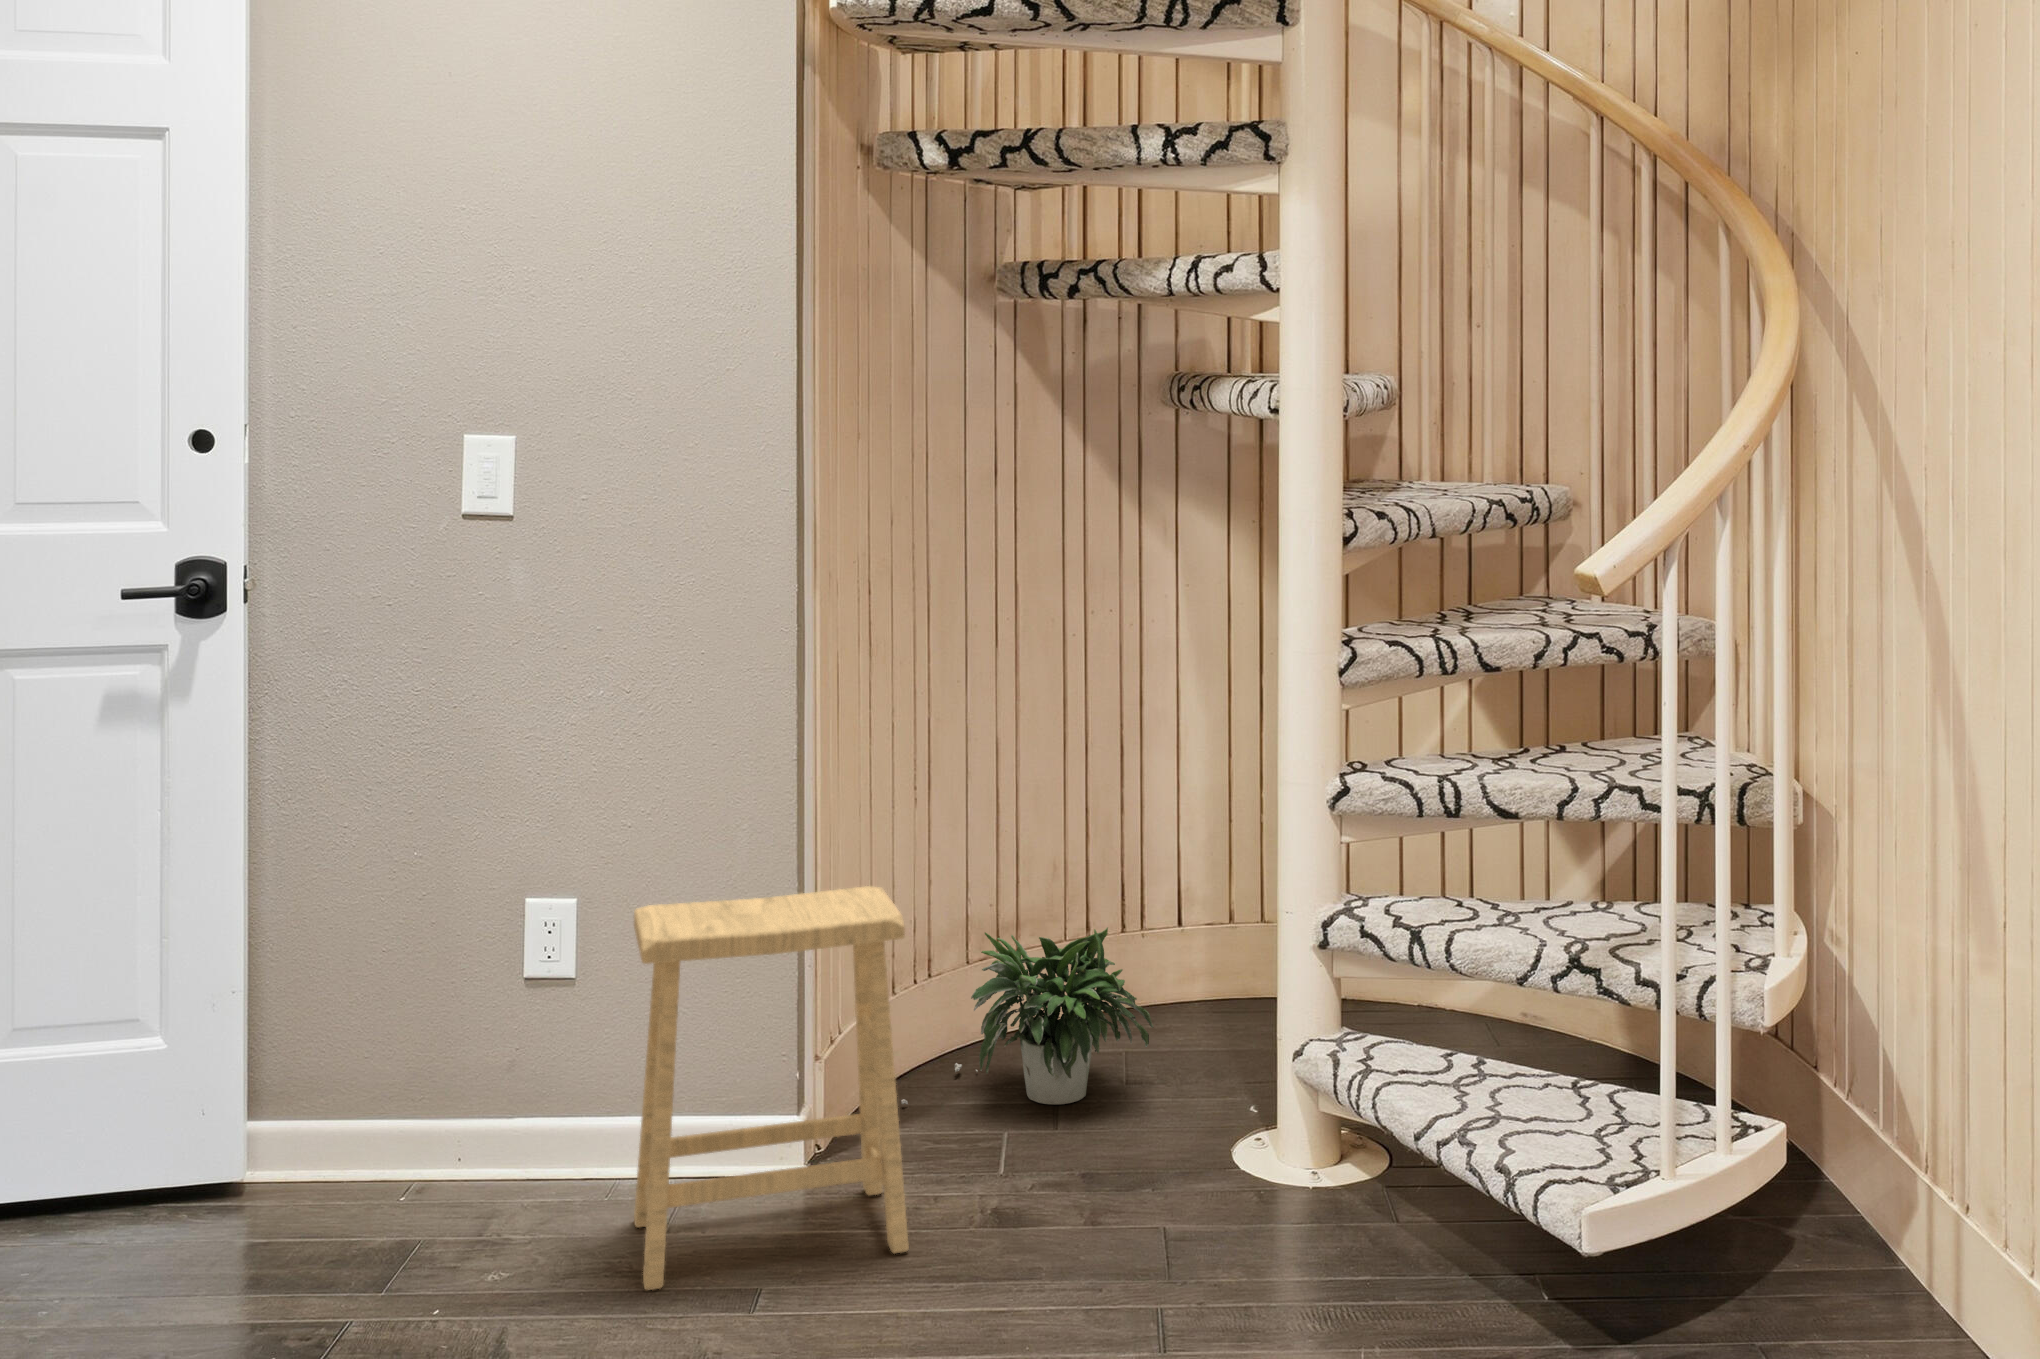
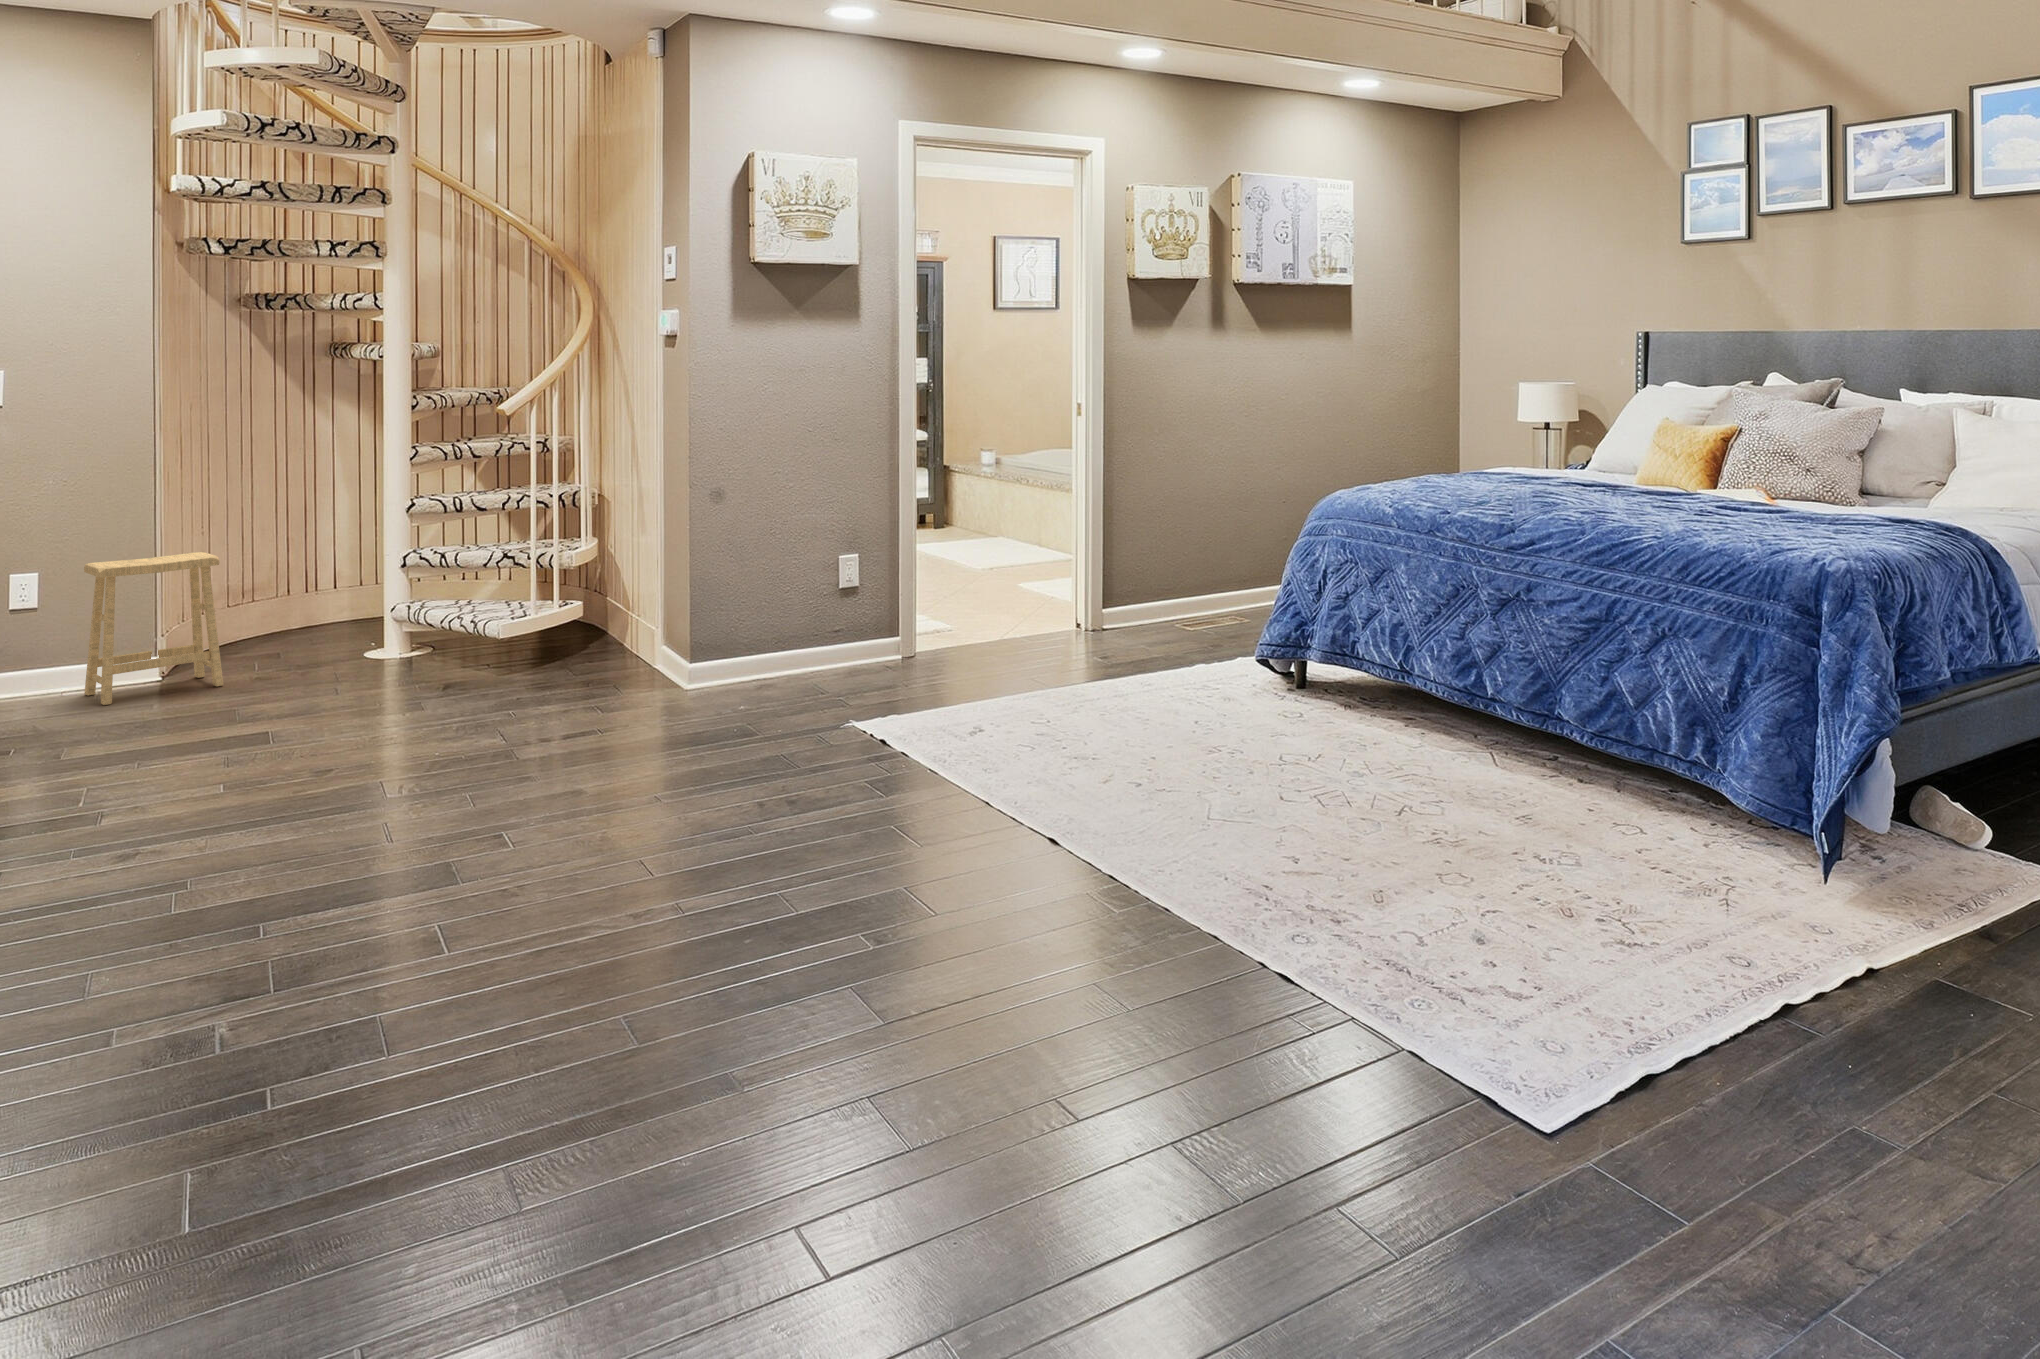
potted plant: present [901,927,1153,1104] -> none [203,577,327,658]

